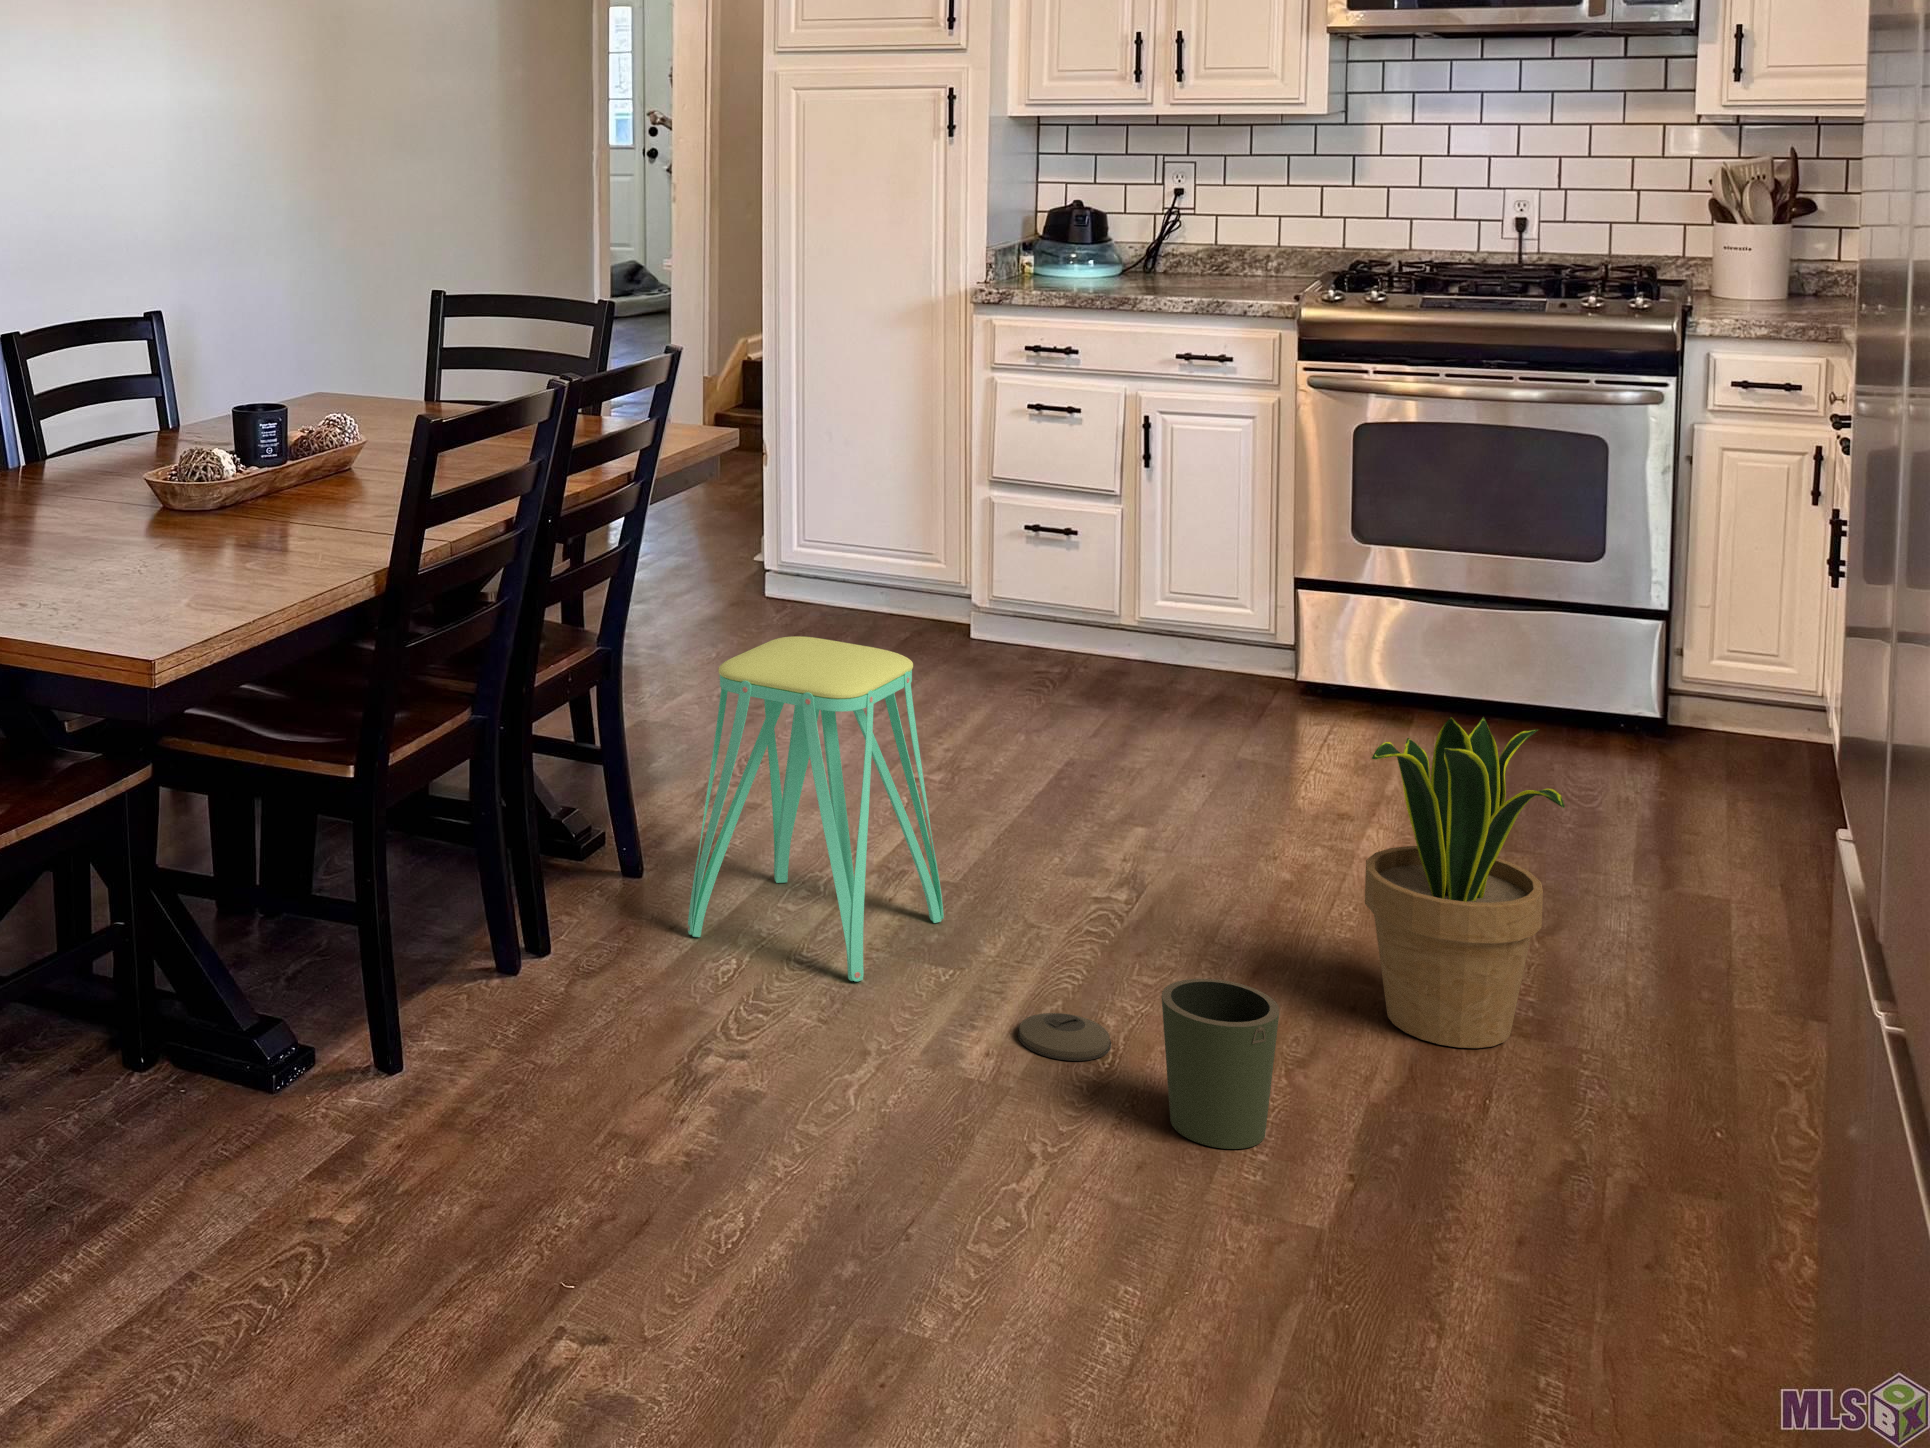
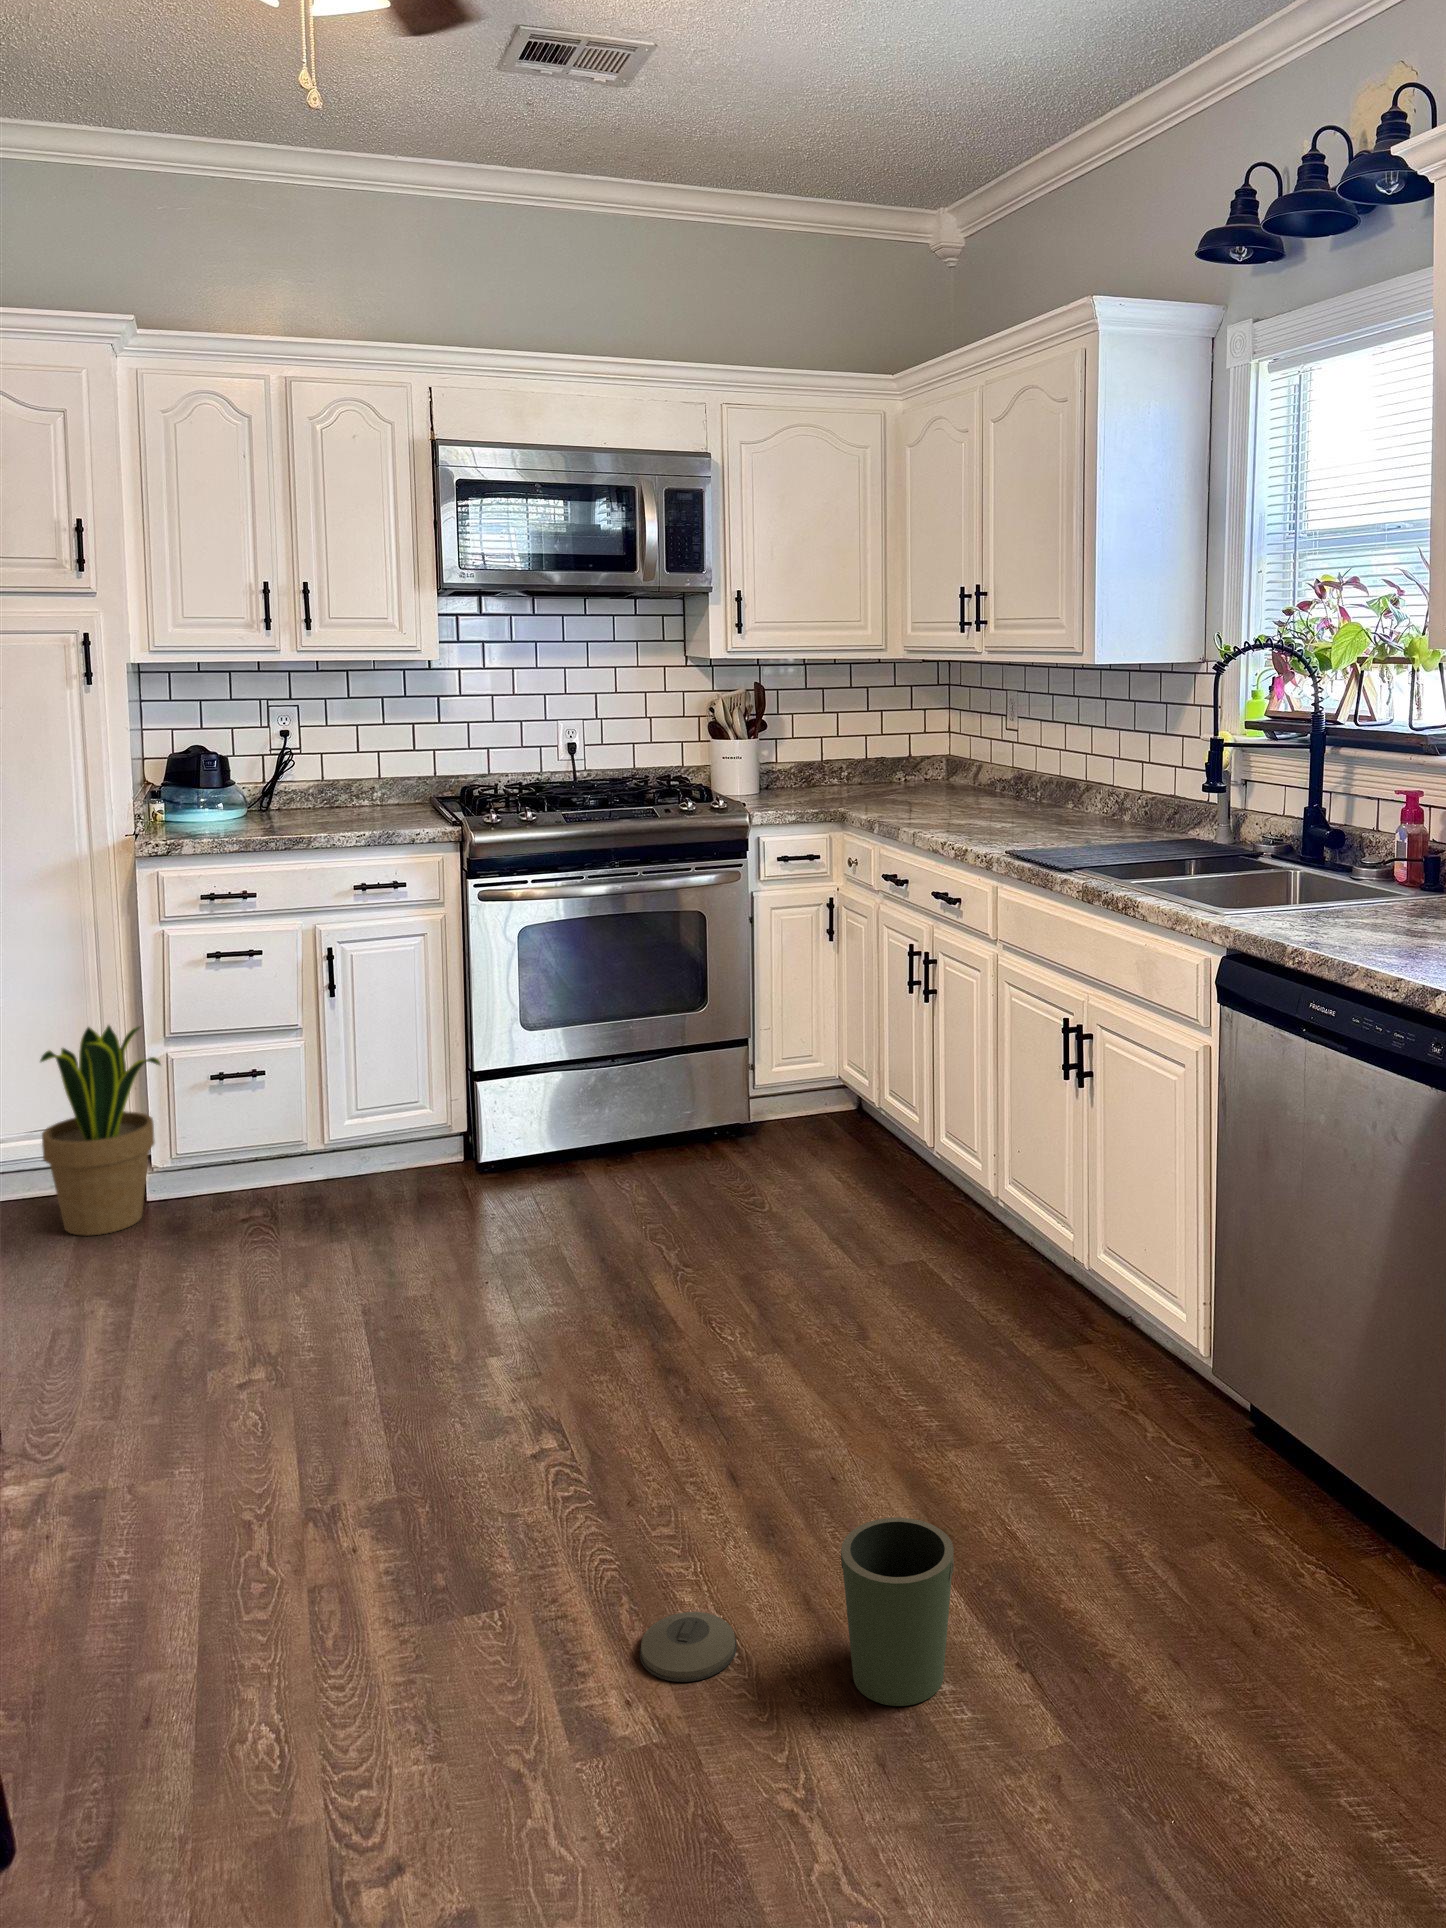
stool: present [688,636,944,982] -> none [175,1277,443,1736]
potted plant: present [1365,717,1565,1048] -> present [40,1025,160,1236]

